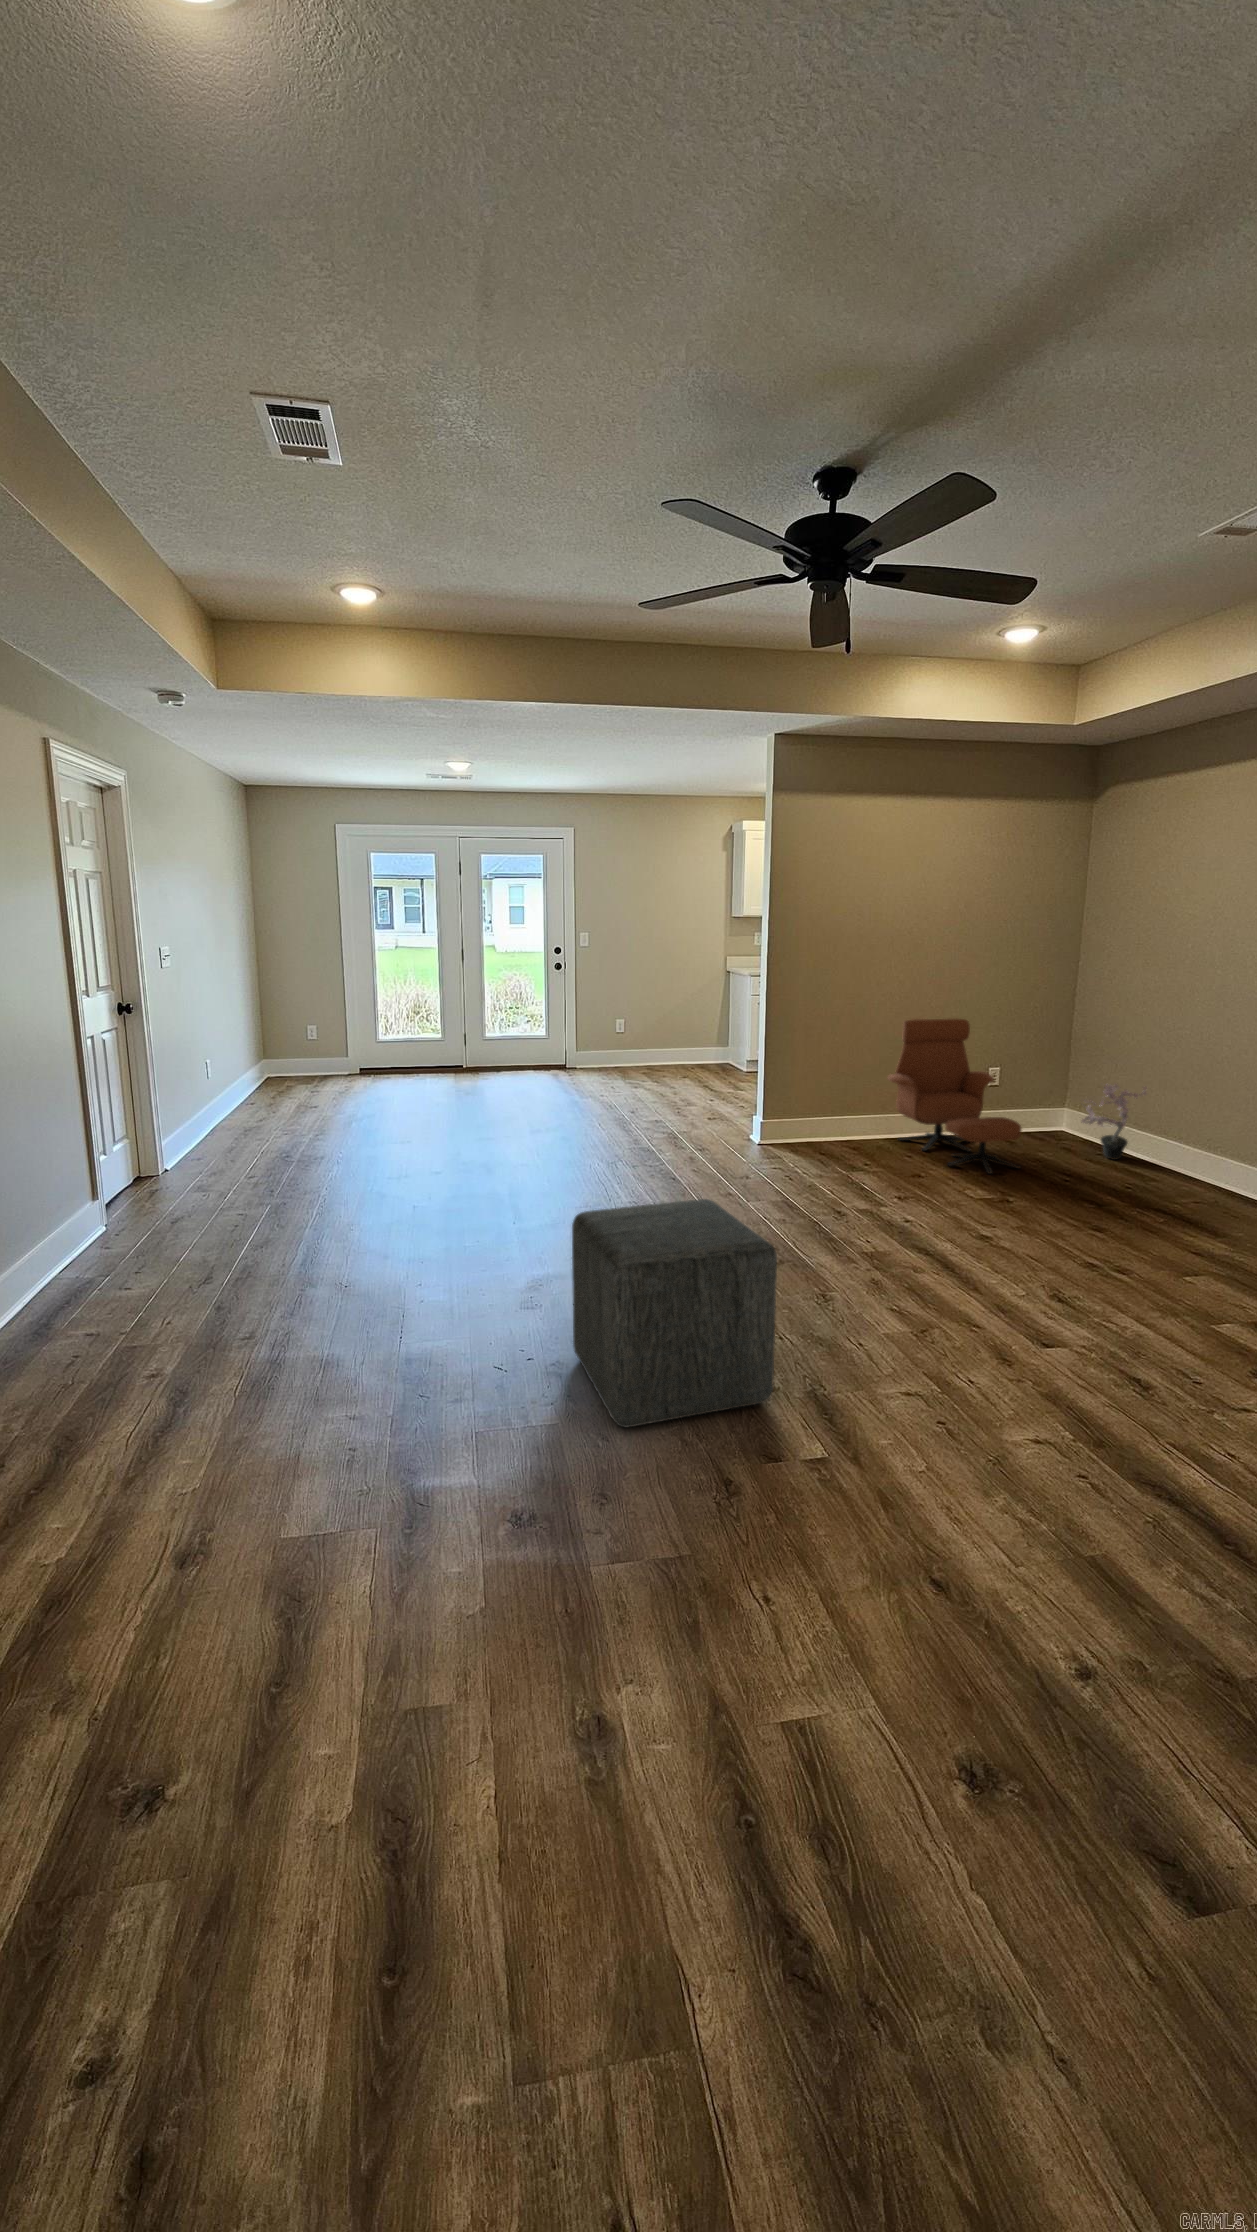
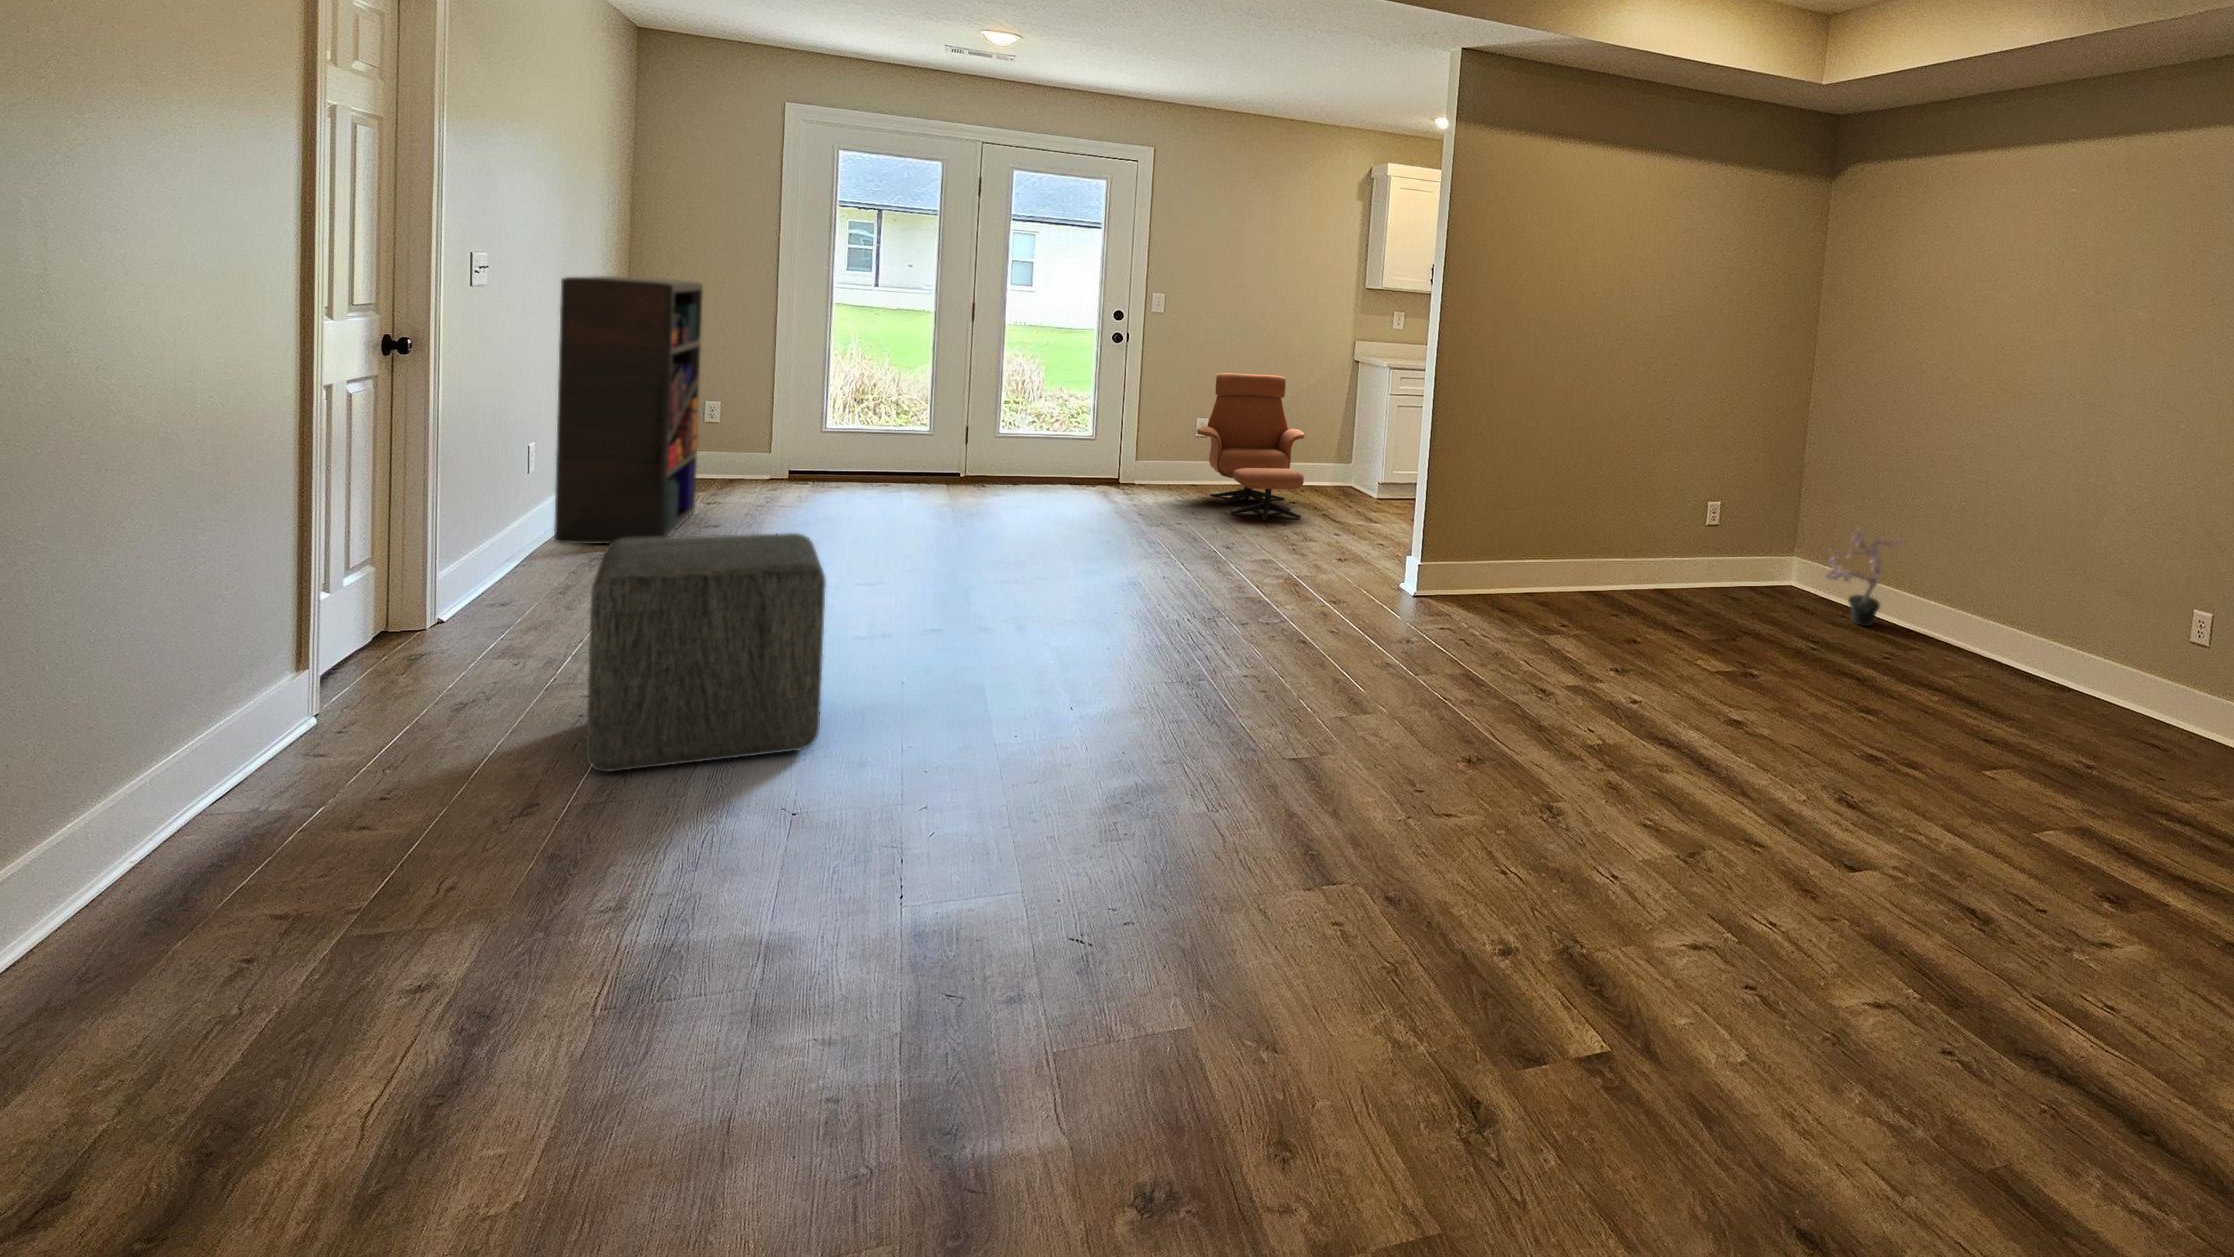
bookshelf: none [215,949,306,1117] -> present [554,276,703,544]
lounge chair: present [887,1019,1021,1174] -> present [1197,373,1304,520]
ottoman: present [572,1199,777,1427] -> present [586,533,826,772]

